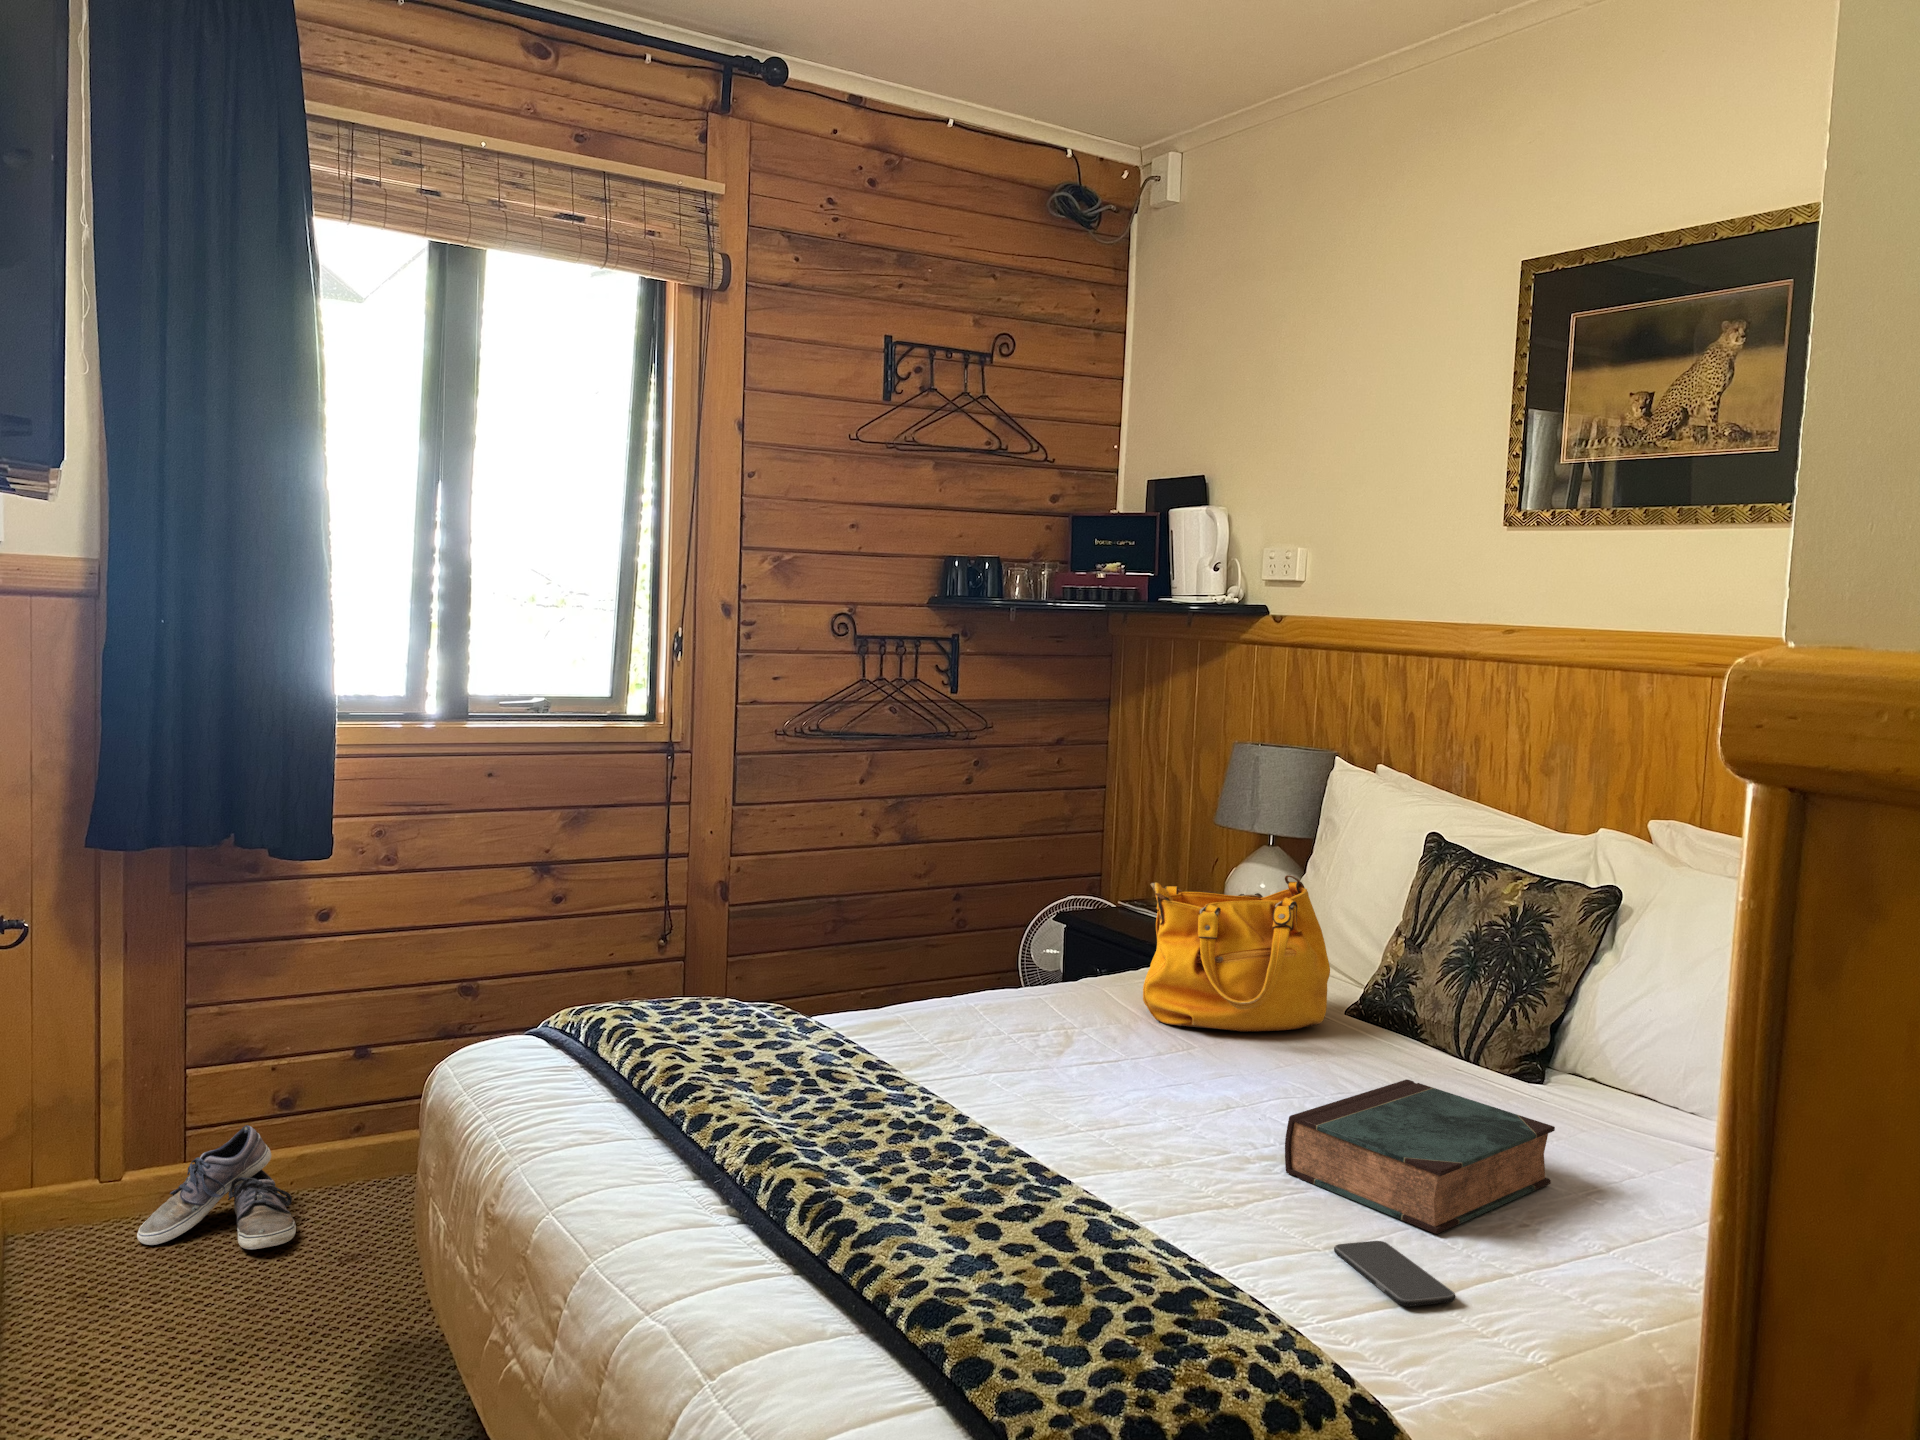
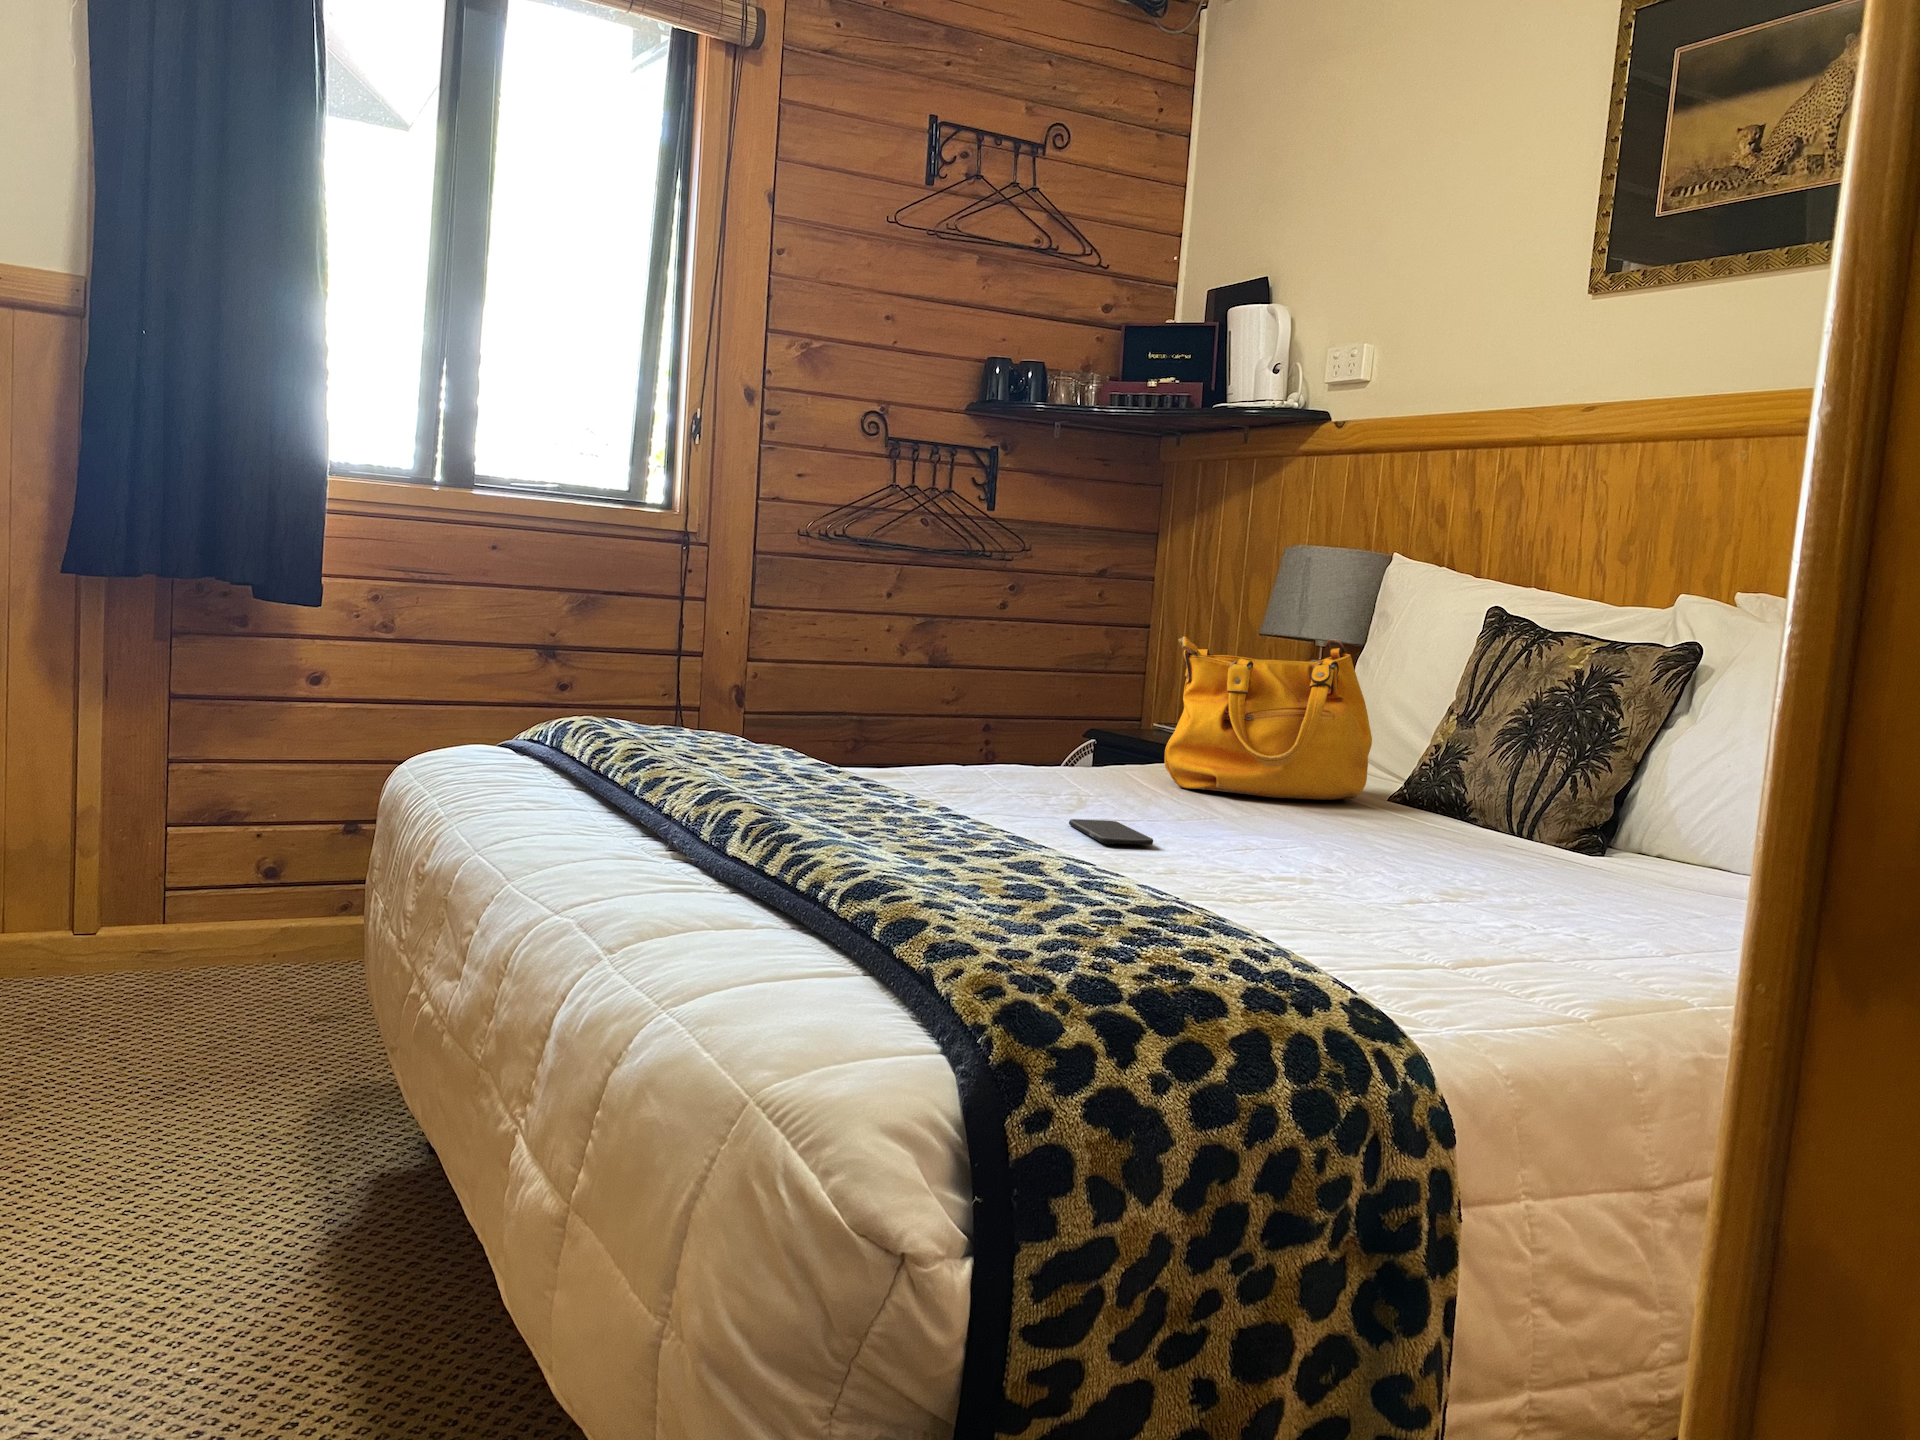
book: present [1285,1080,1555,1234] -> none [1304,806,1615,924]
shoe: present [137,1125,296,1249] -> none [106,883,270,999]
smartphone: present [1334,1241,1456,1307] -> present [1069,819,1153,845]

